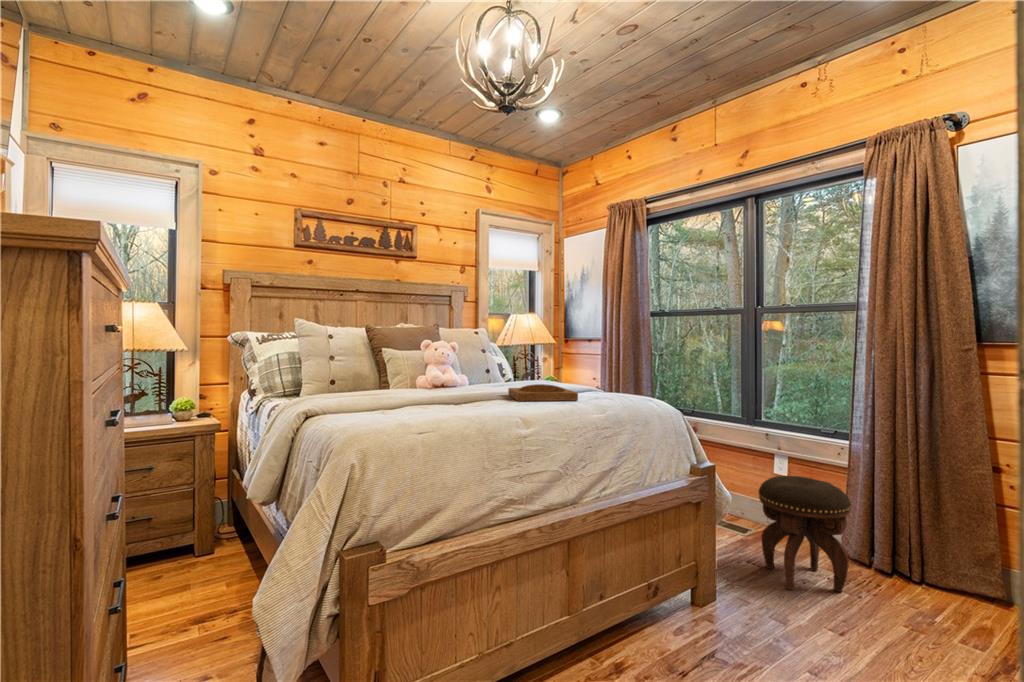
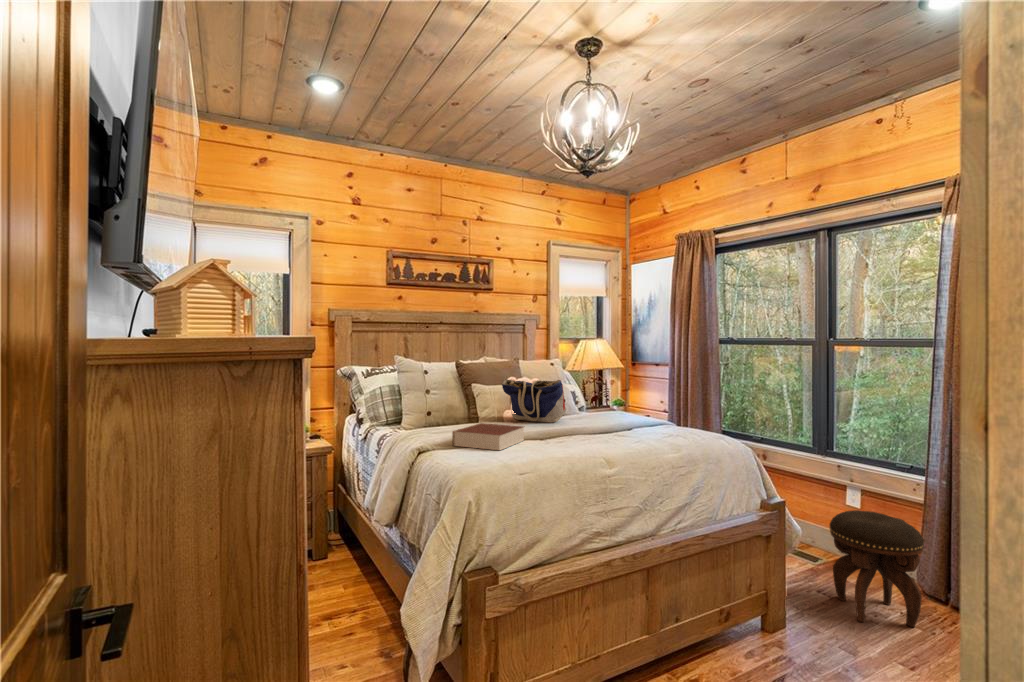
tote bag: none [416,342,487,390] -> present [502,380,565,423]
tray: present [508,384,578,401] -> none [588,422,654,439]
book: none [345,385,434,410] -> present [452,423,524,450]

